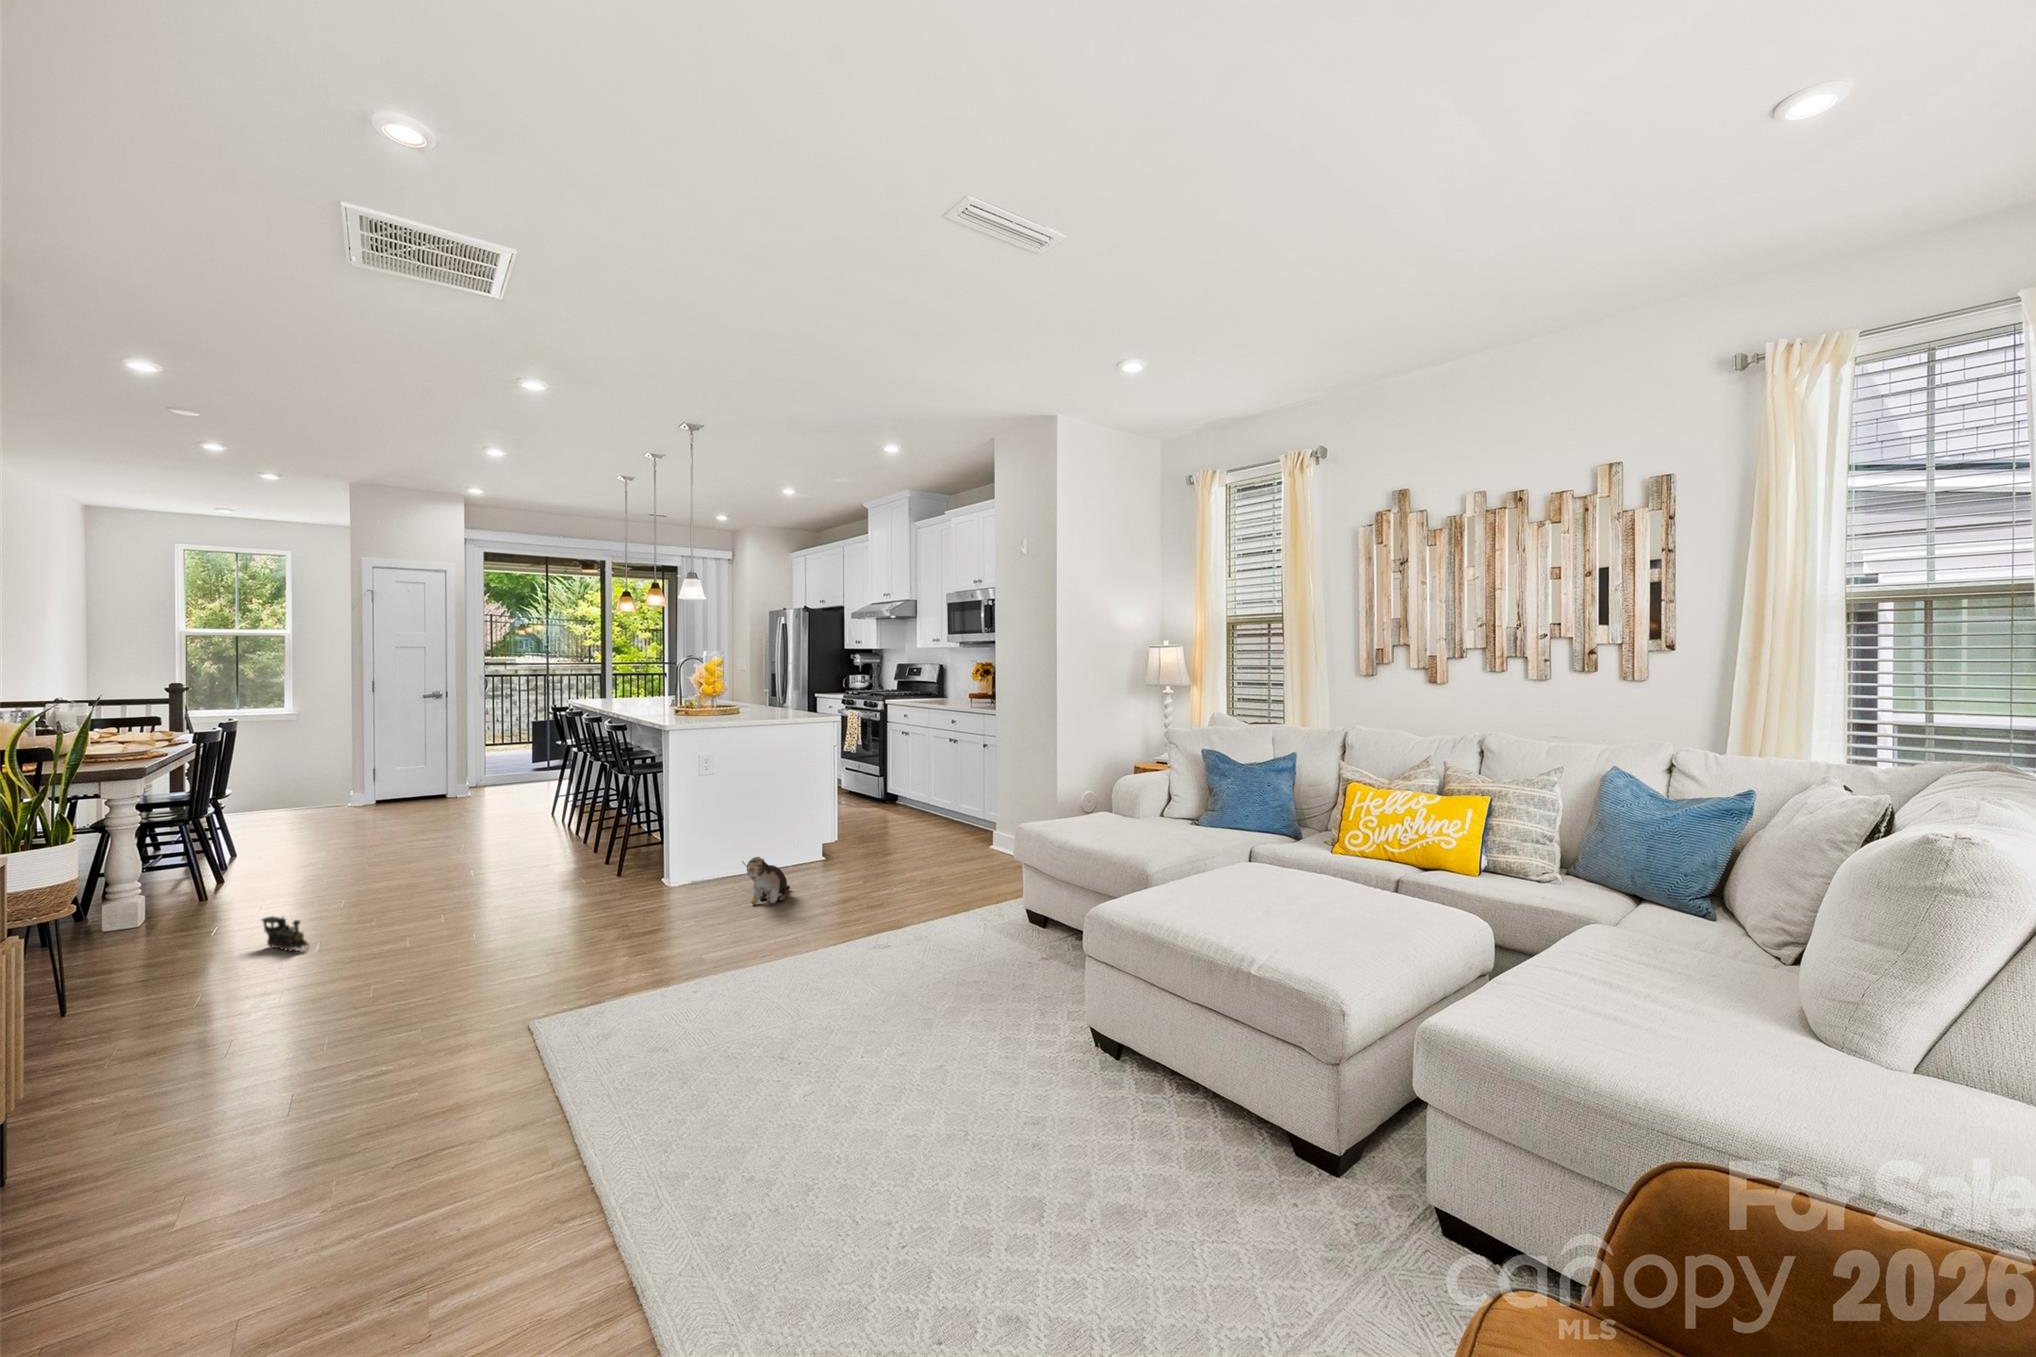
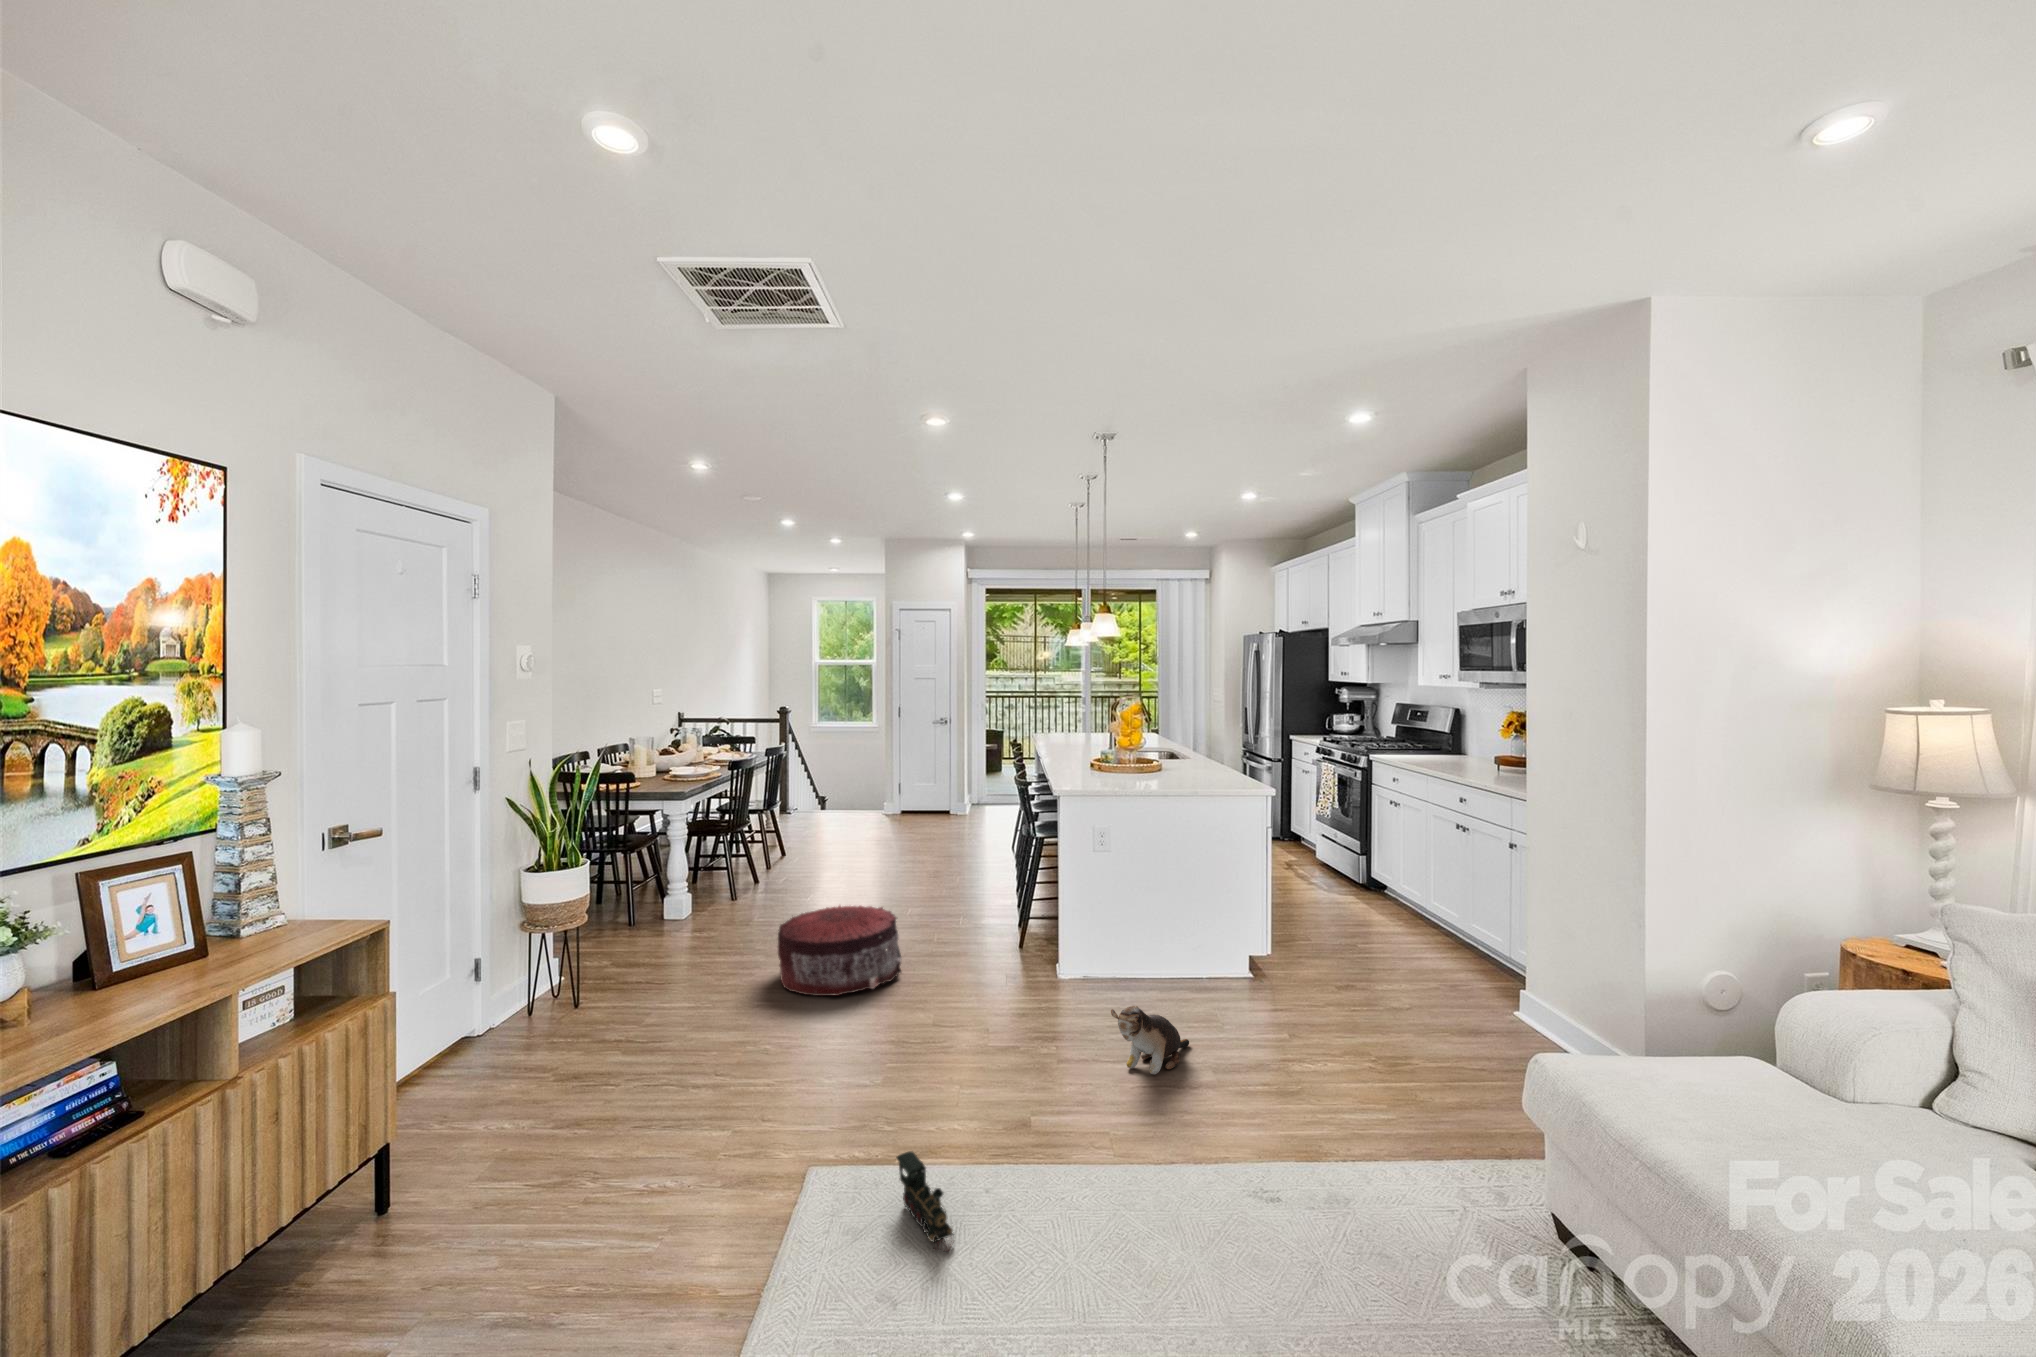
pouf: none [371,837,513,916] -> present [778,906,902,996]
toy train: present [262,916,308,952] -> present [897,1151,954,1252]

